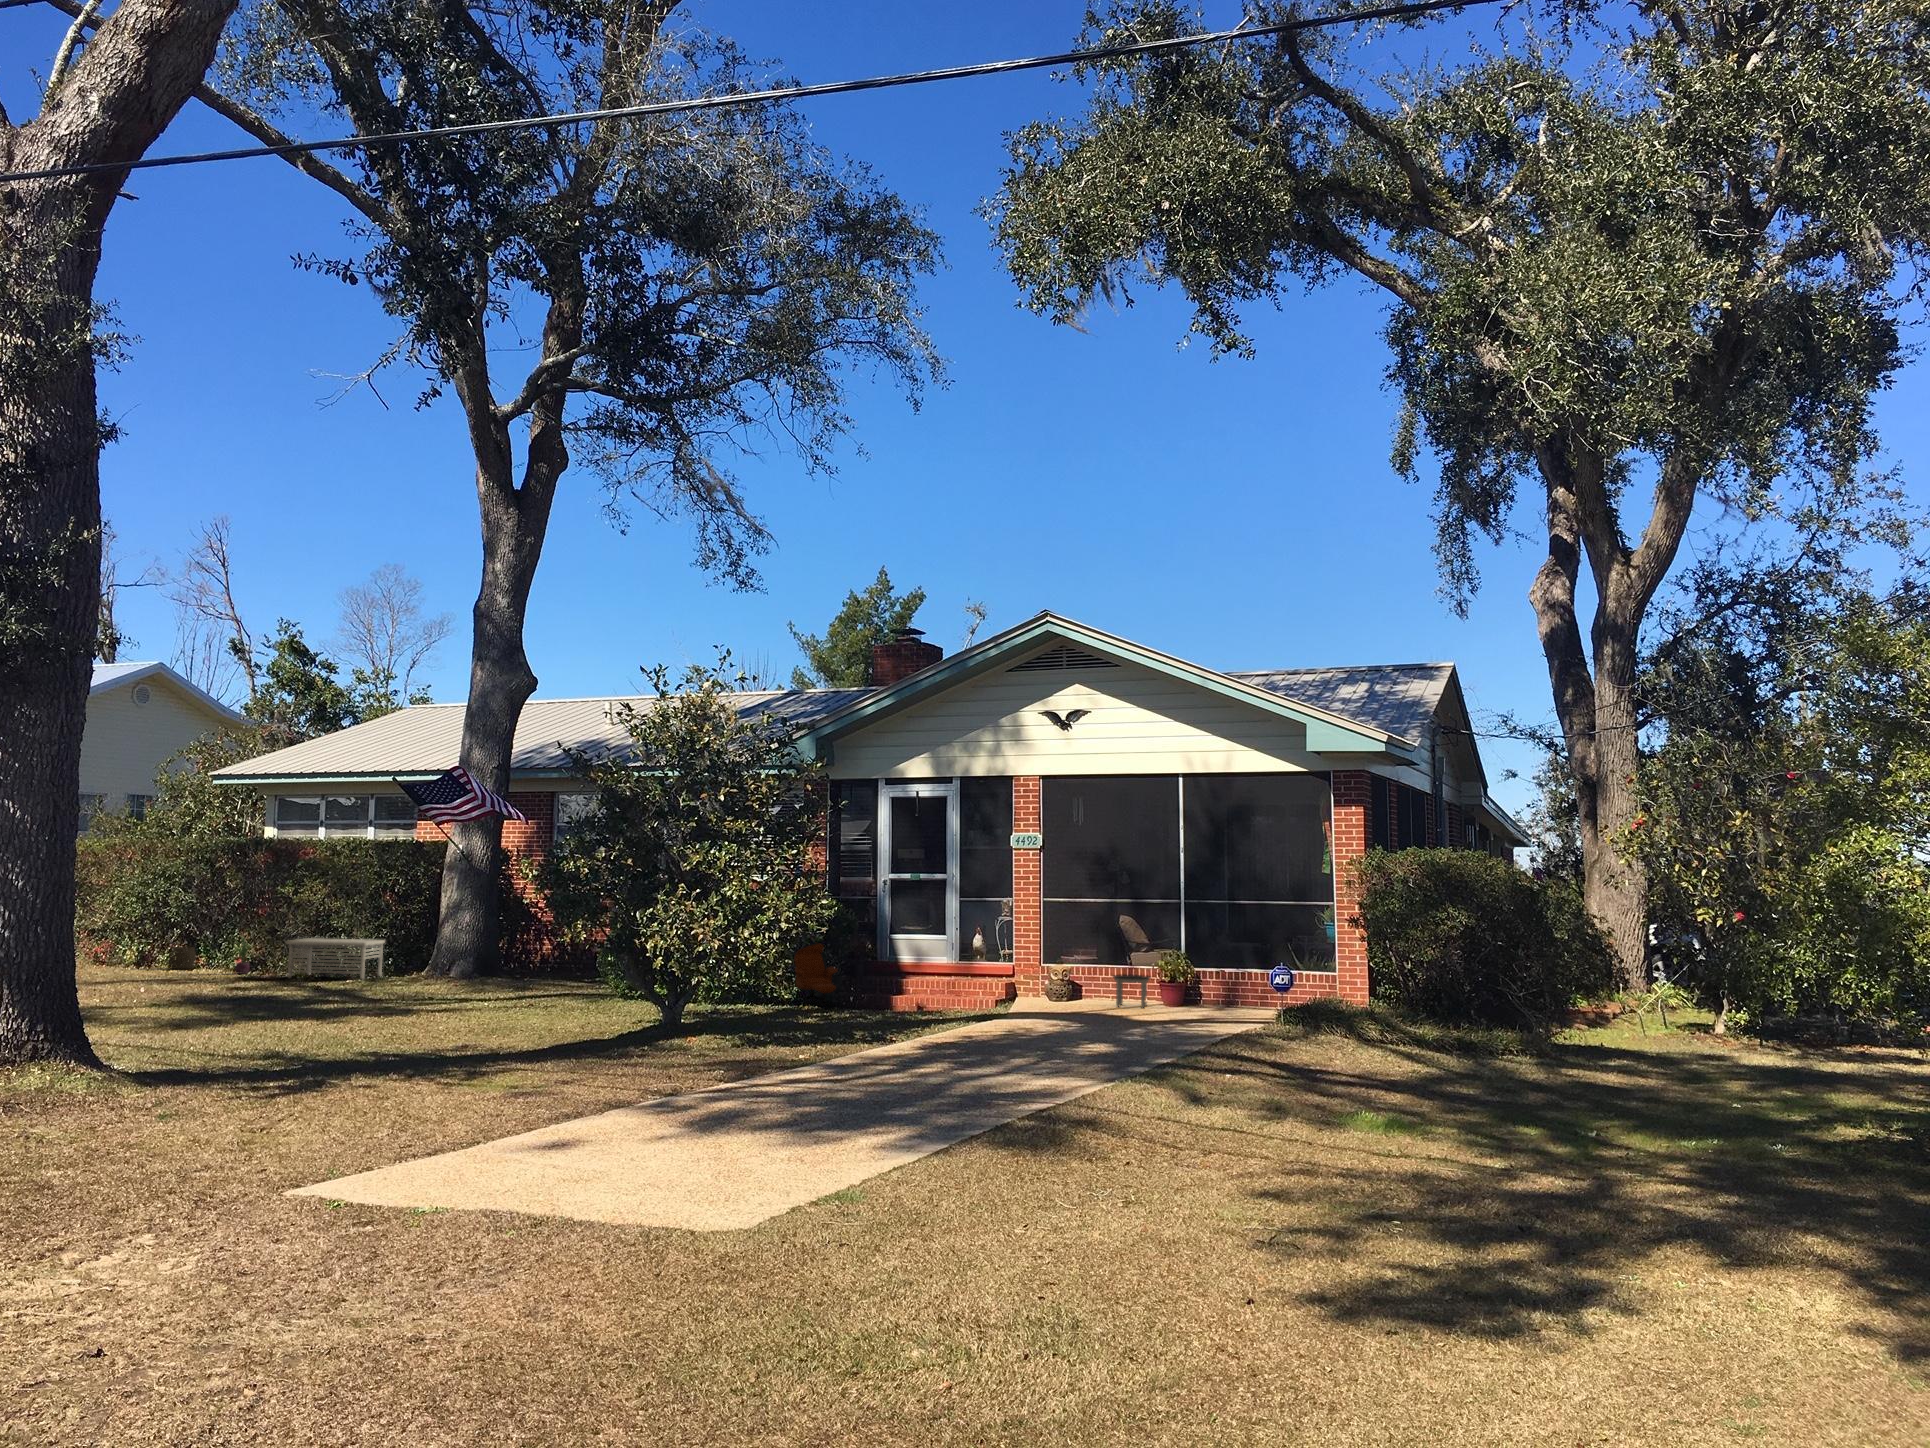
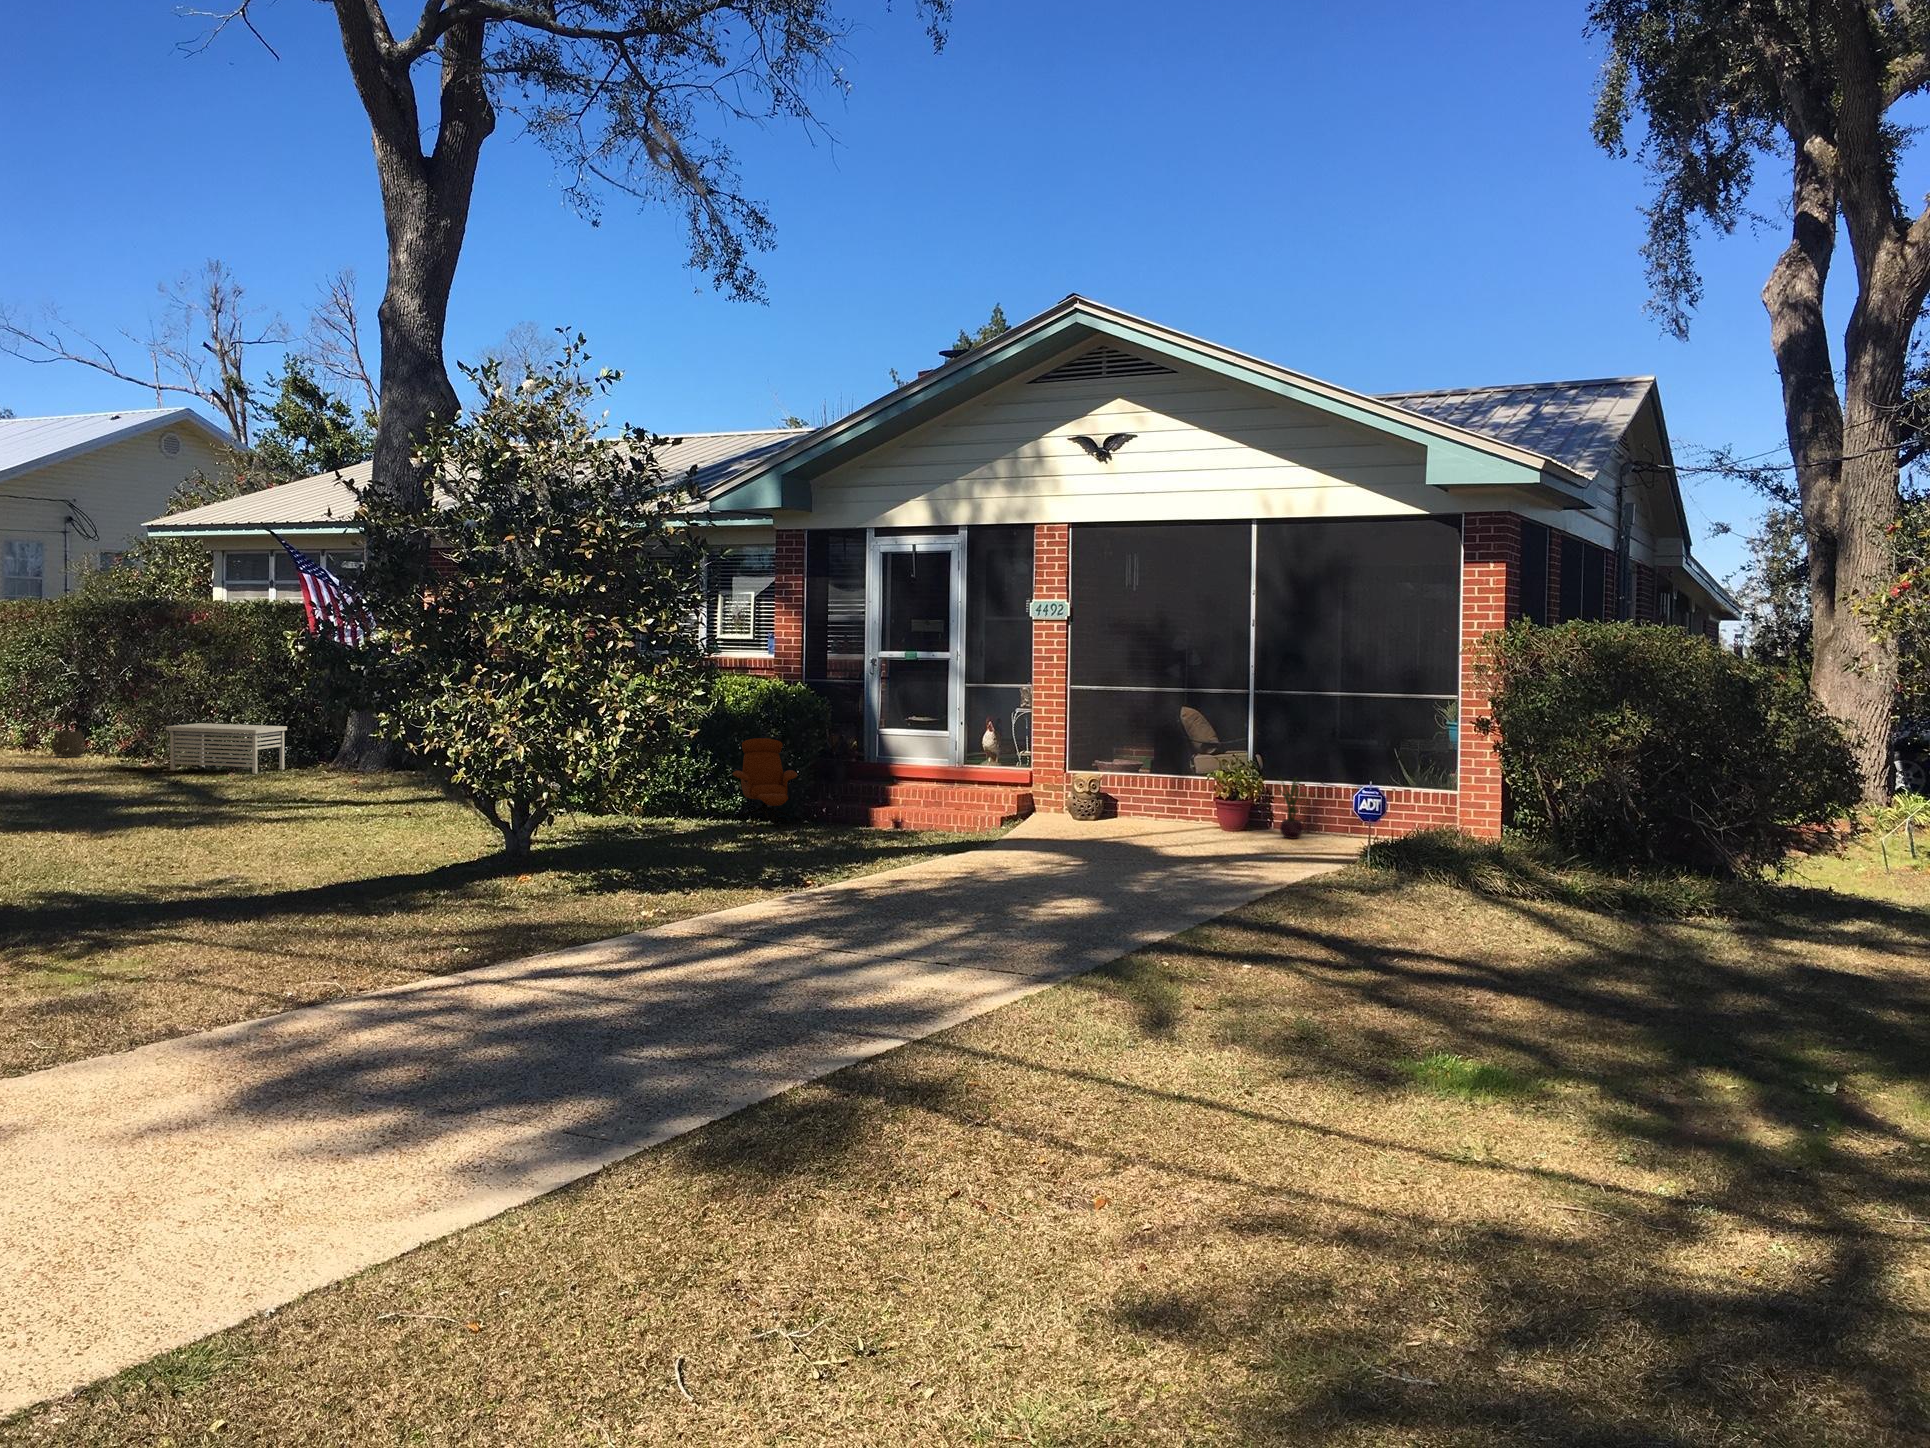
decorative plant: present [235,937,251,974] -> present [1278,778,1305,839]
round table: present [1113,974,1151,1008] -> none [1155,786,1208,831]

